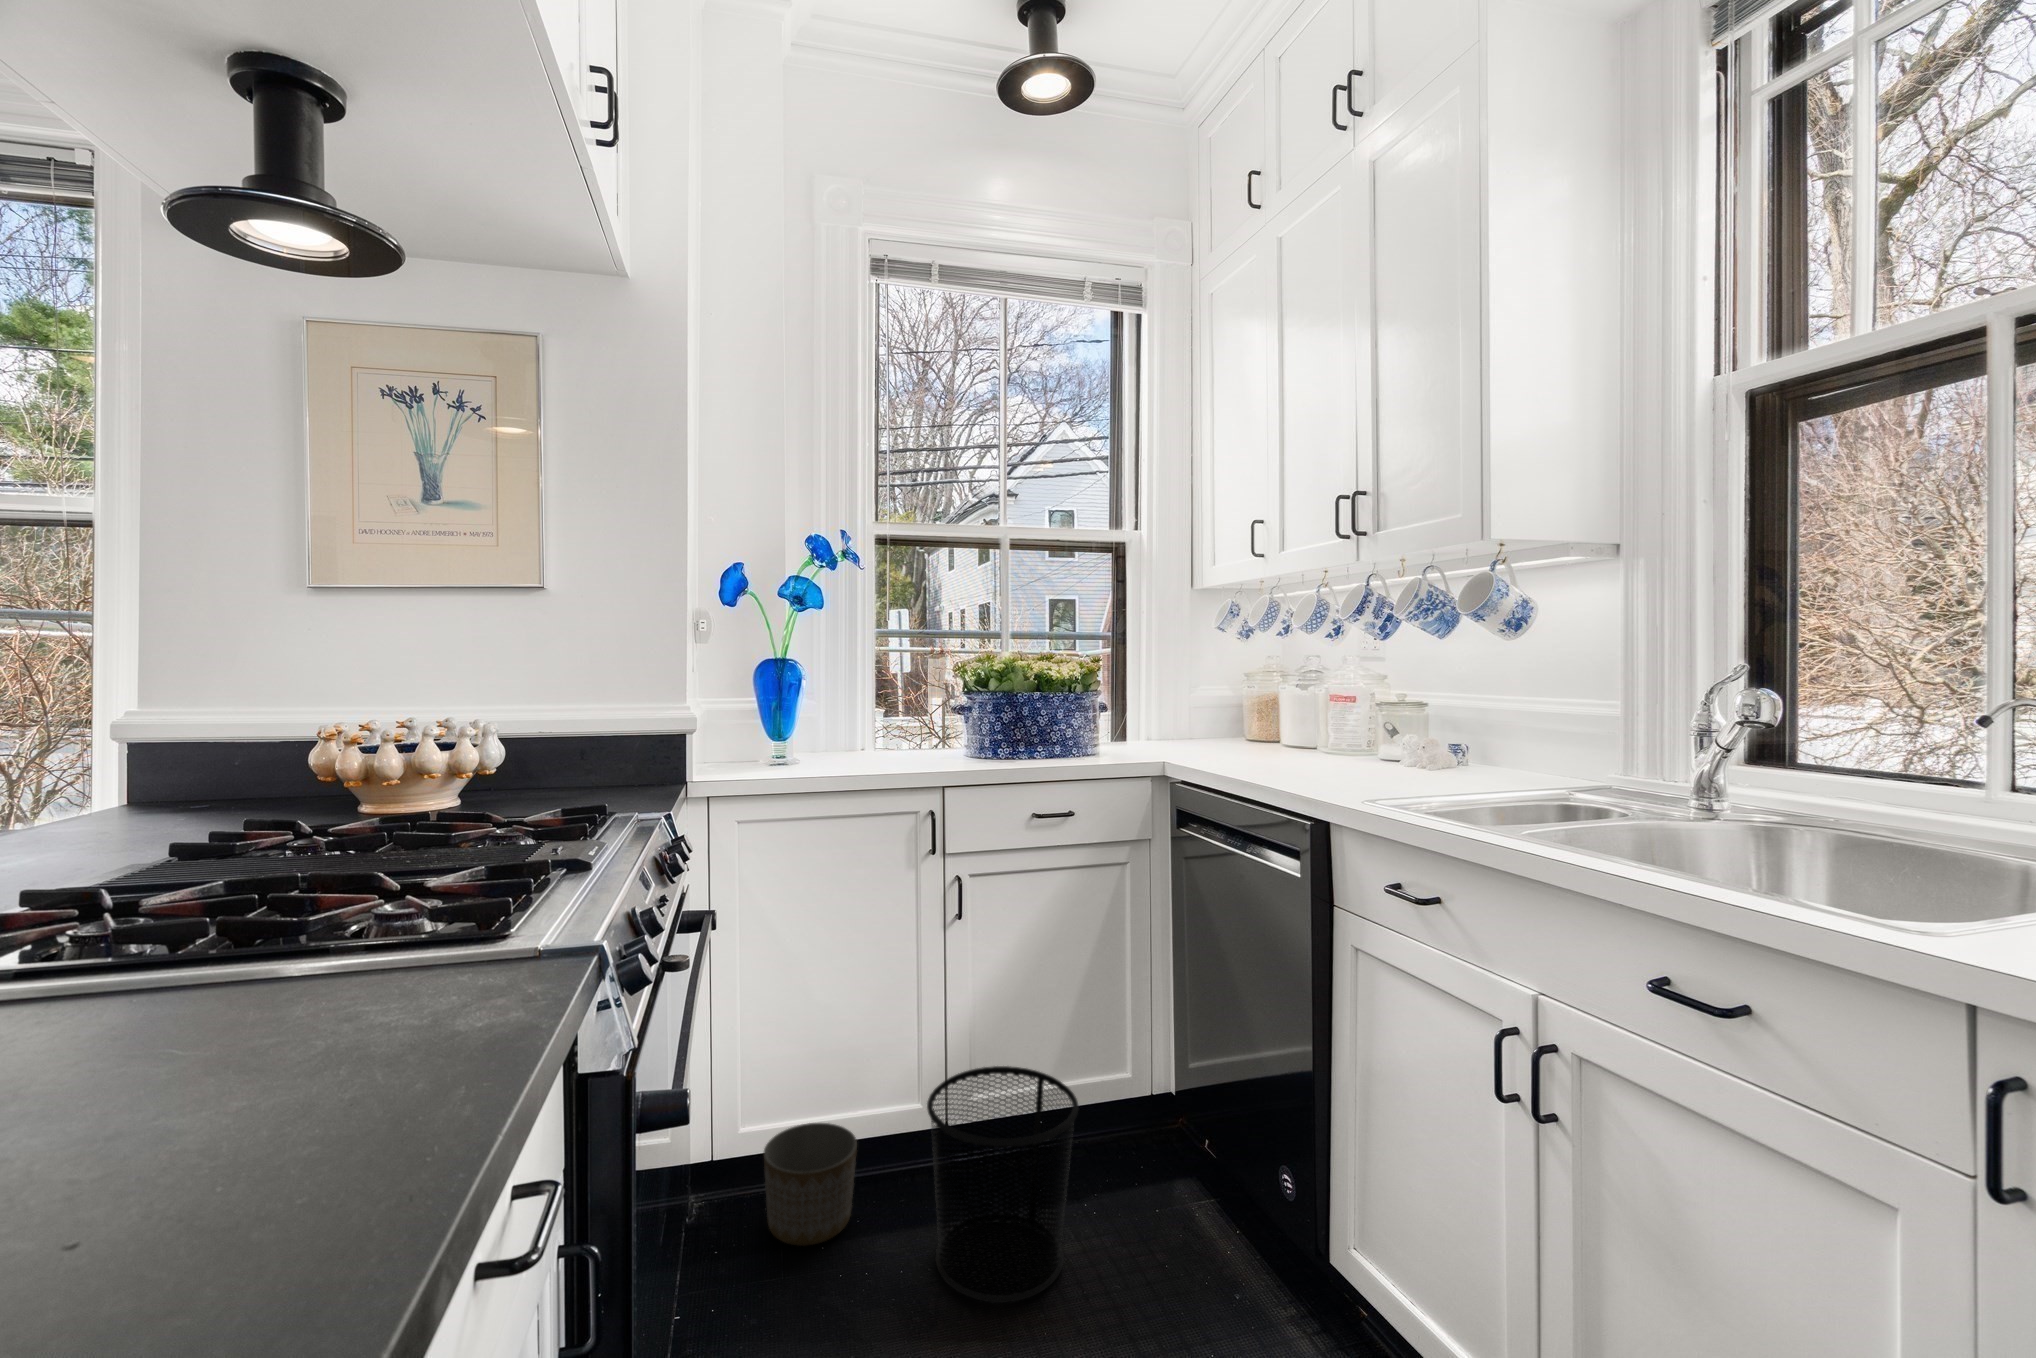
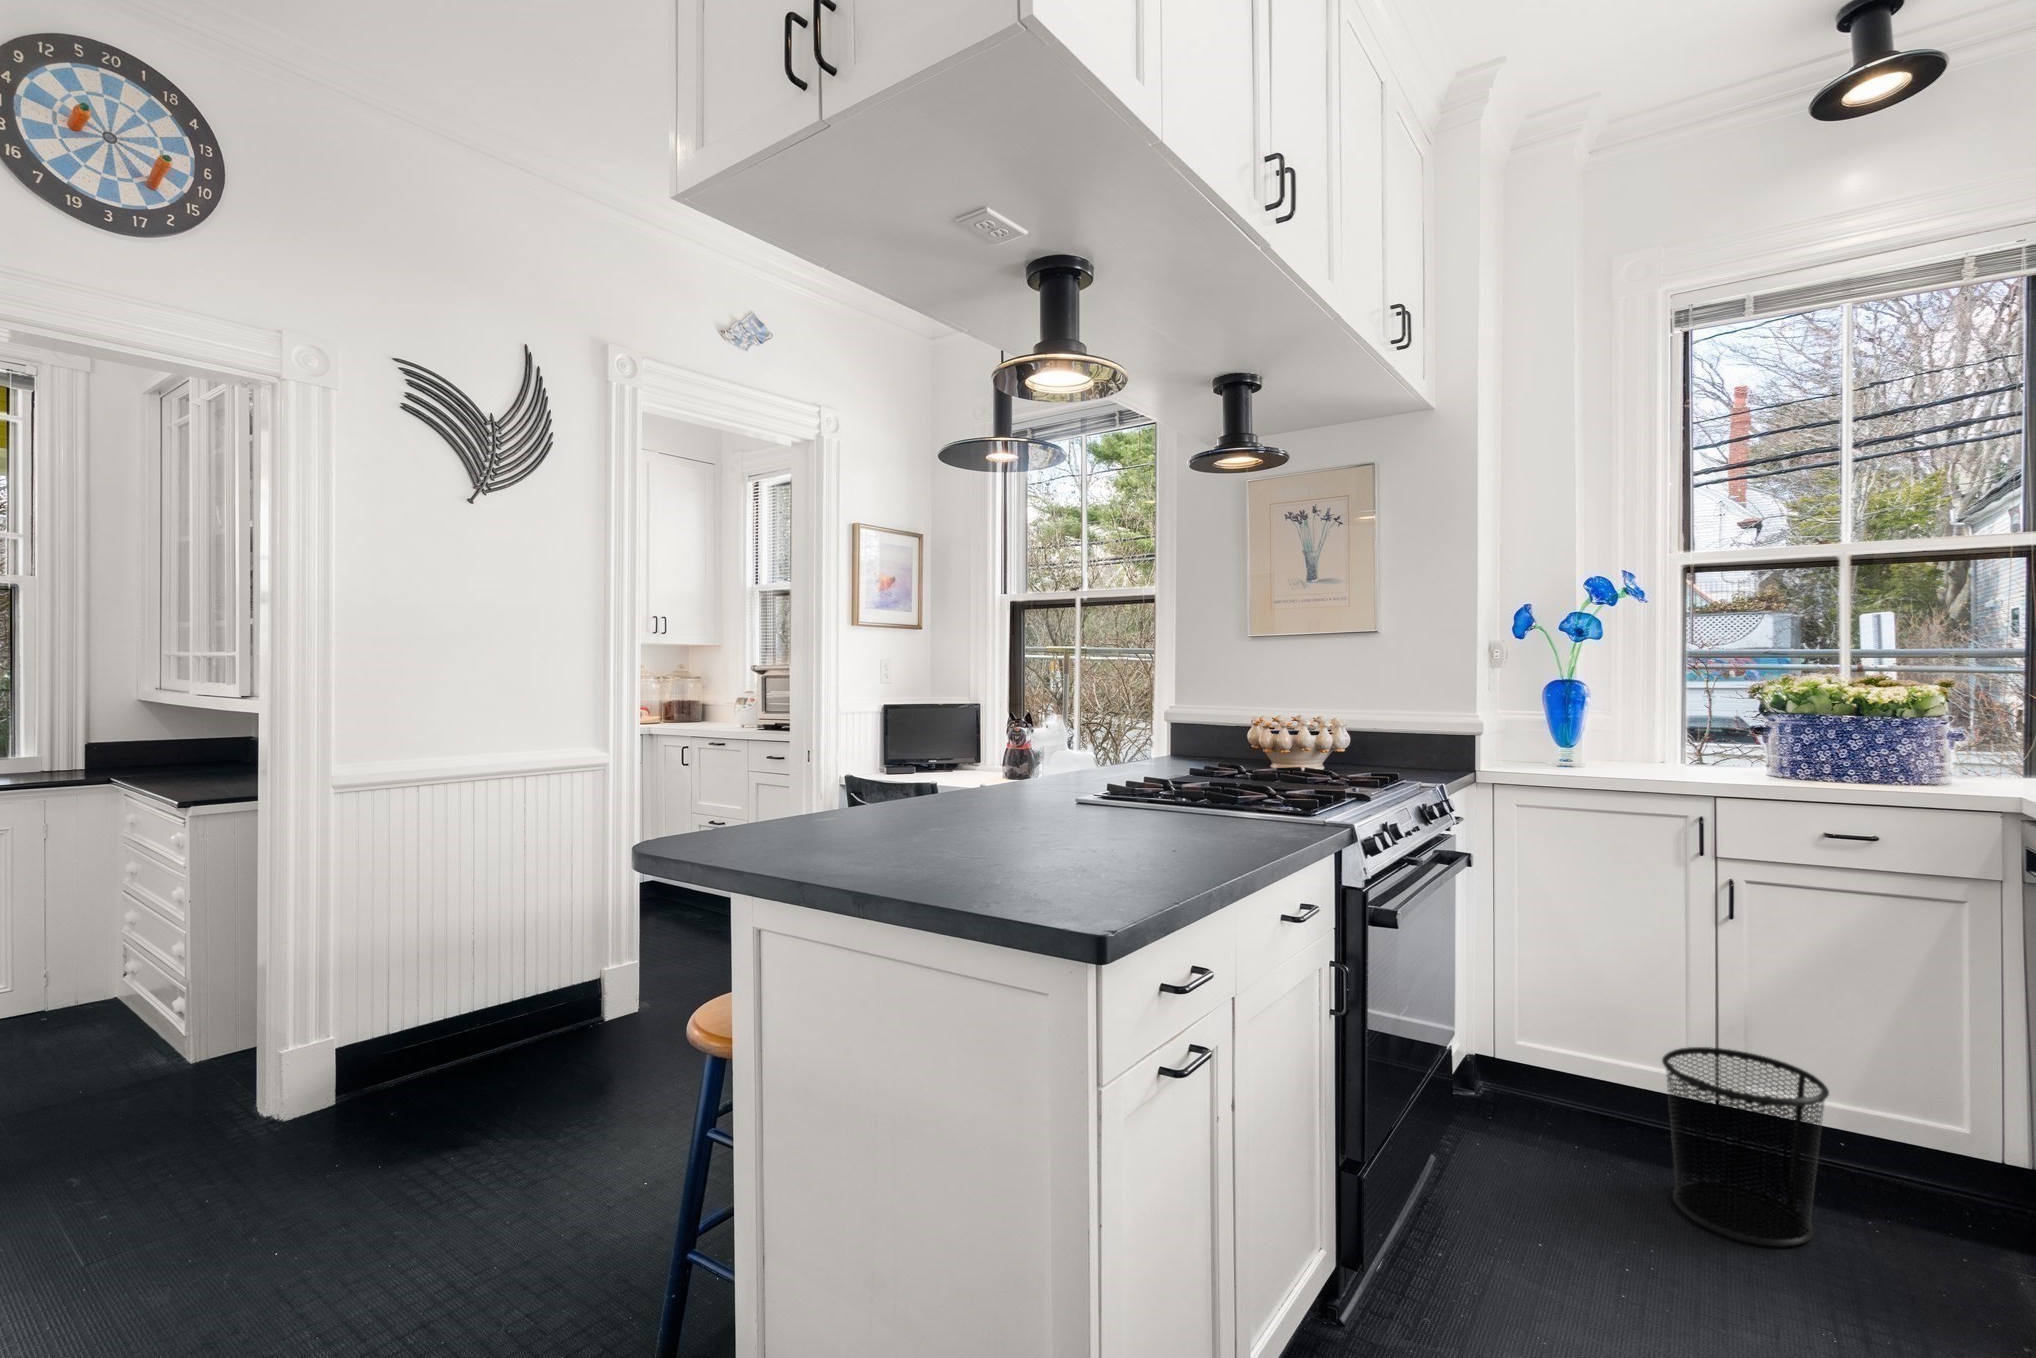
planter: present [764,1123,857,1246] -> none [1530,1060,1614,1149]

